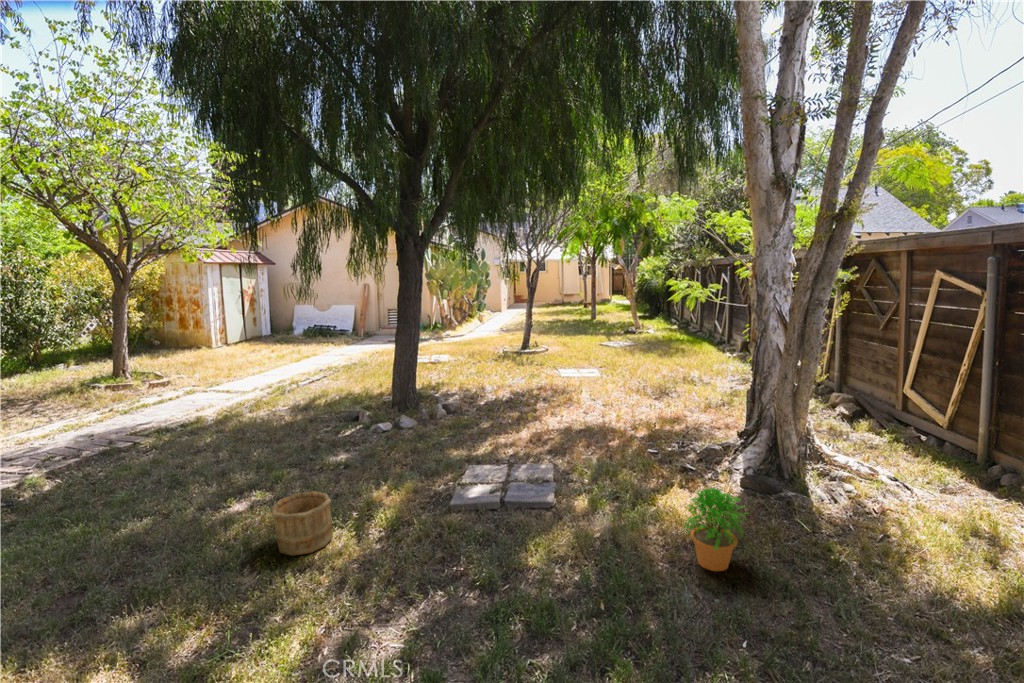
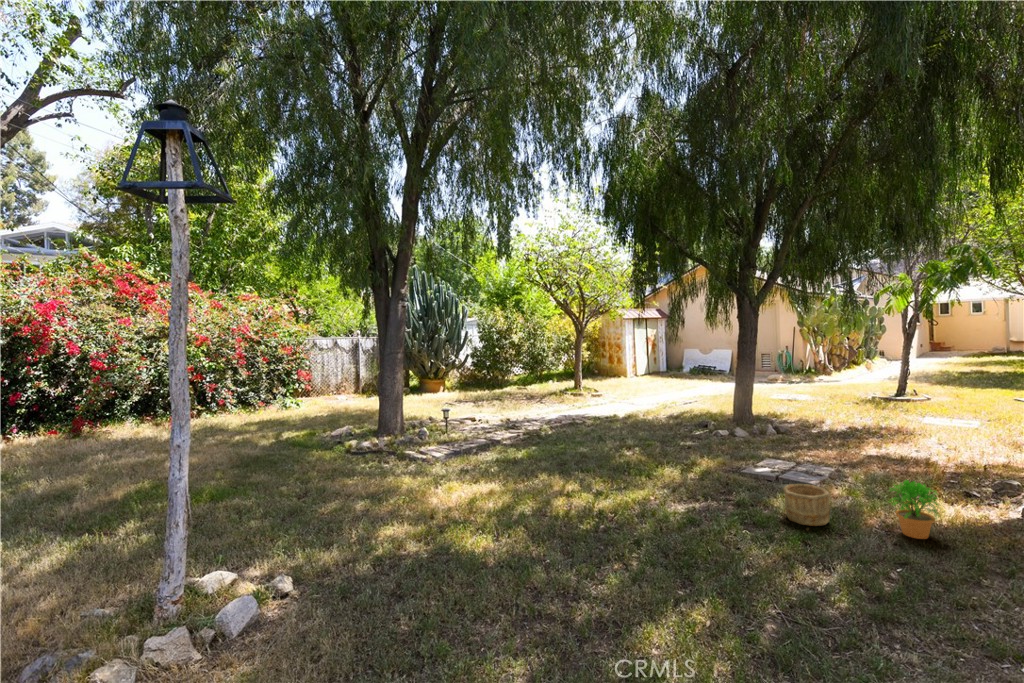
wooden bucket: present [271,491,333,556] -> present [783,484,830,526]

